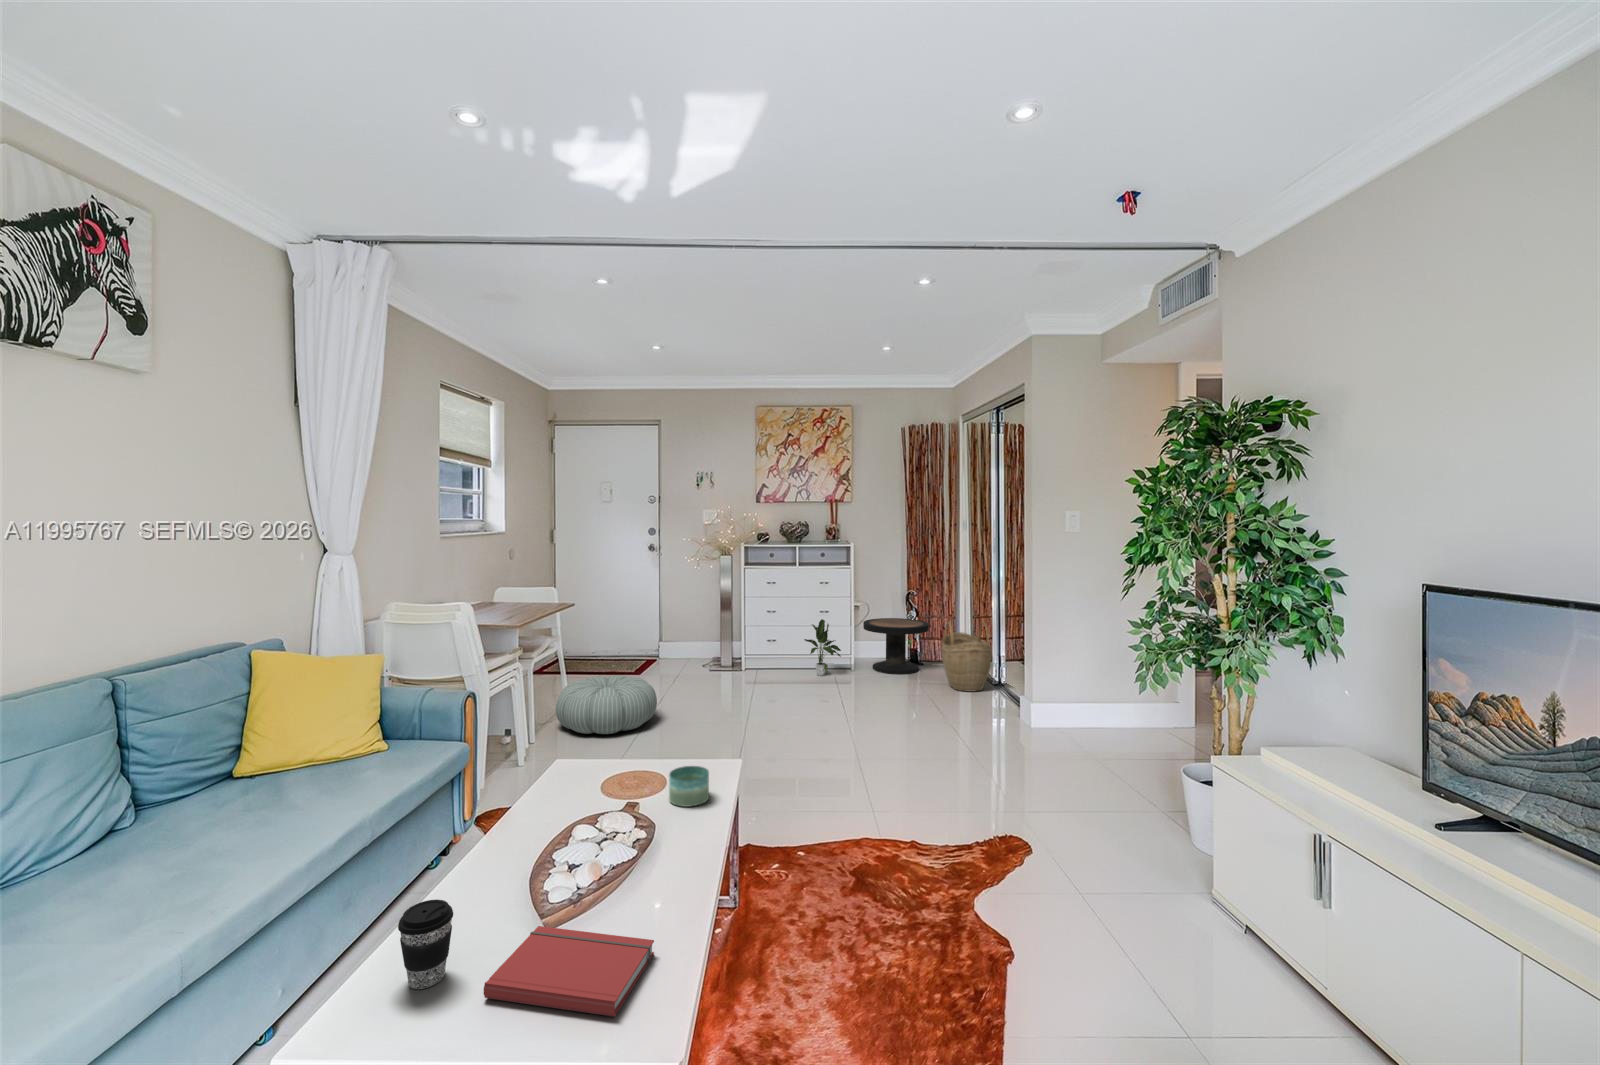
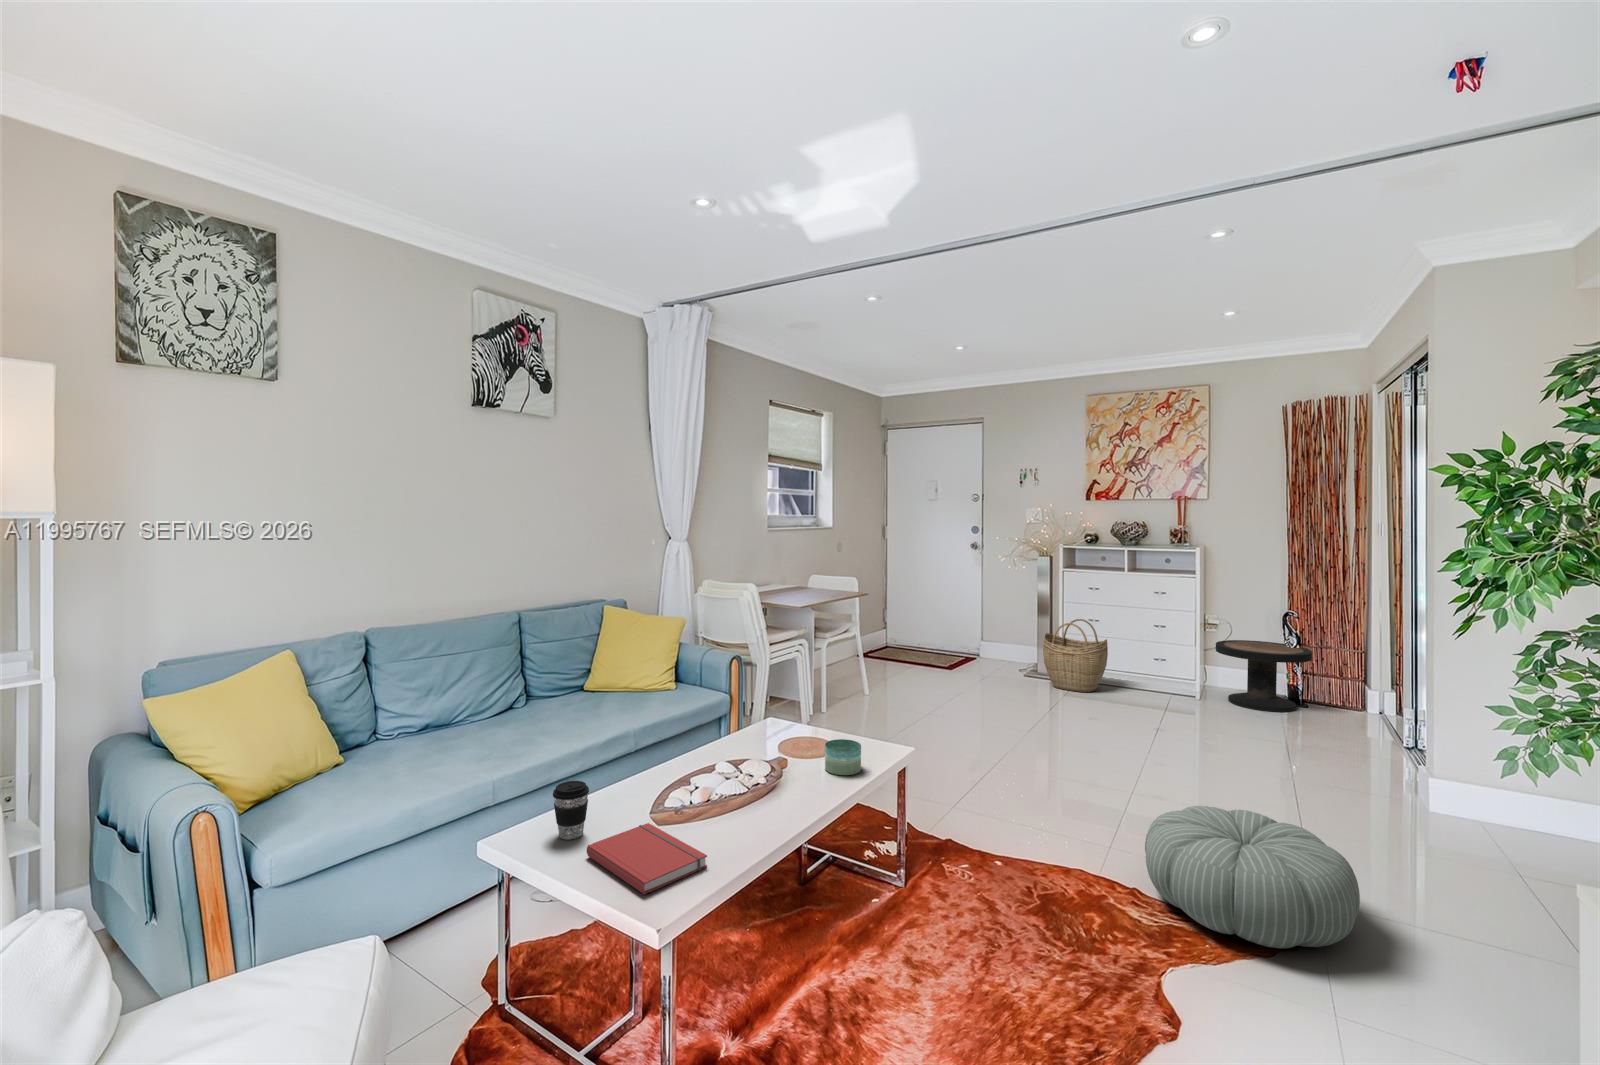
potted plant: present [804,619,841,676] -> none [1130,634,1180,698]
woven basket: present [941,622,992,692] -> present [1043,619,1108,692]
pouf: present [556,675,657,734] -> present [1145,806,1360,948]

